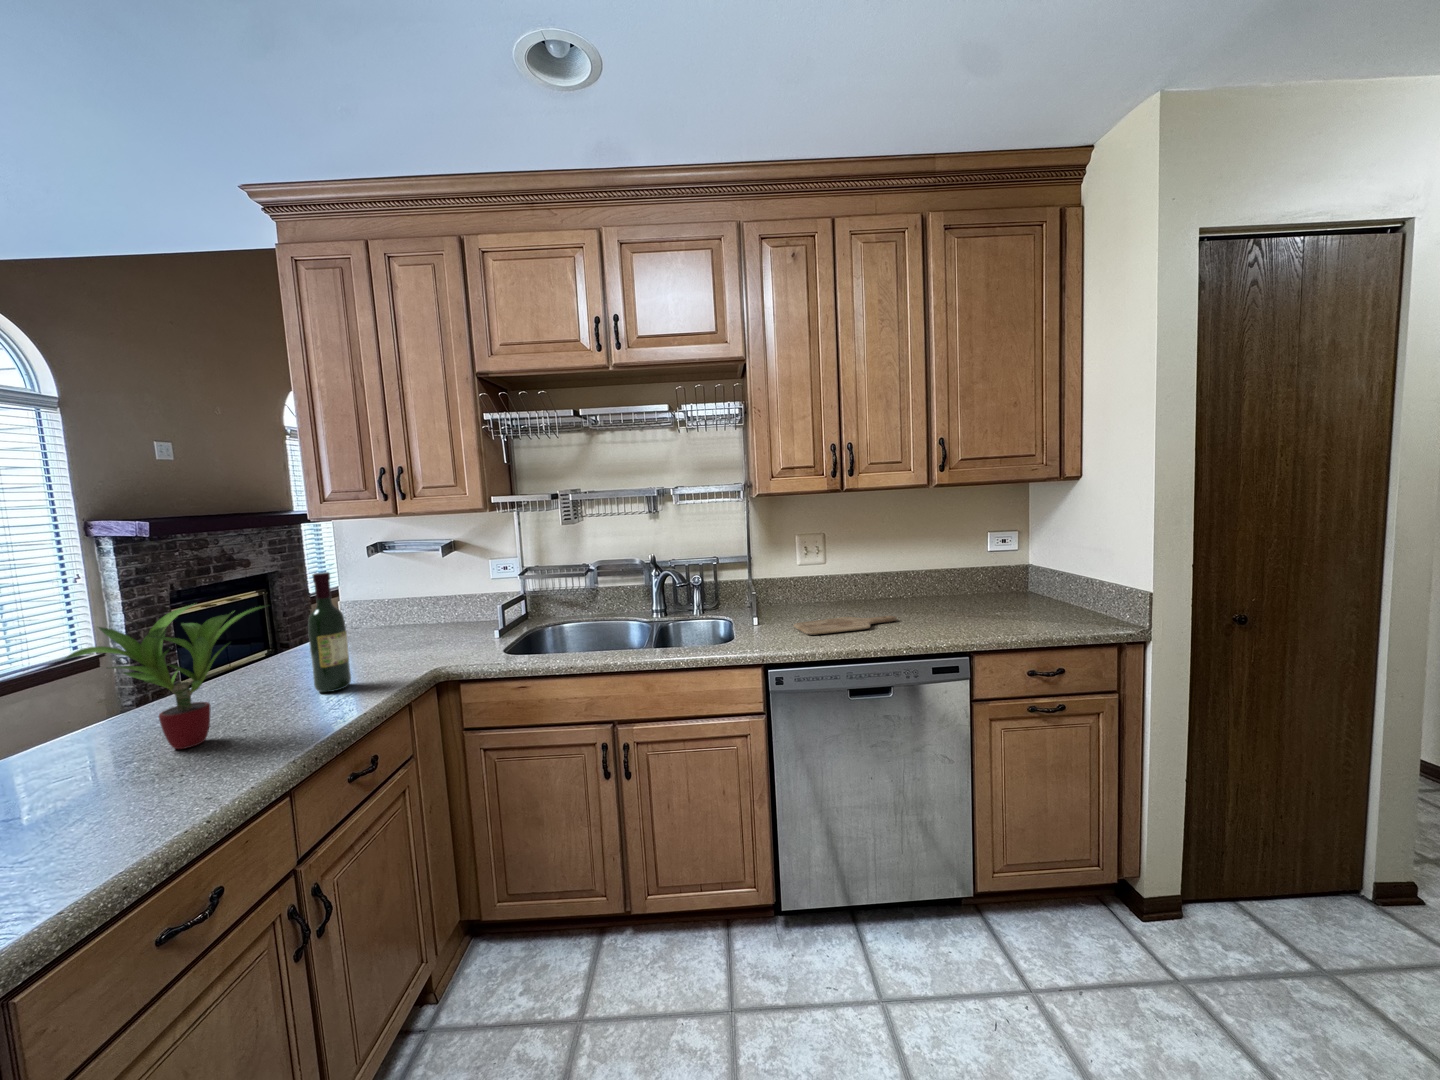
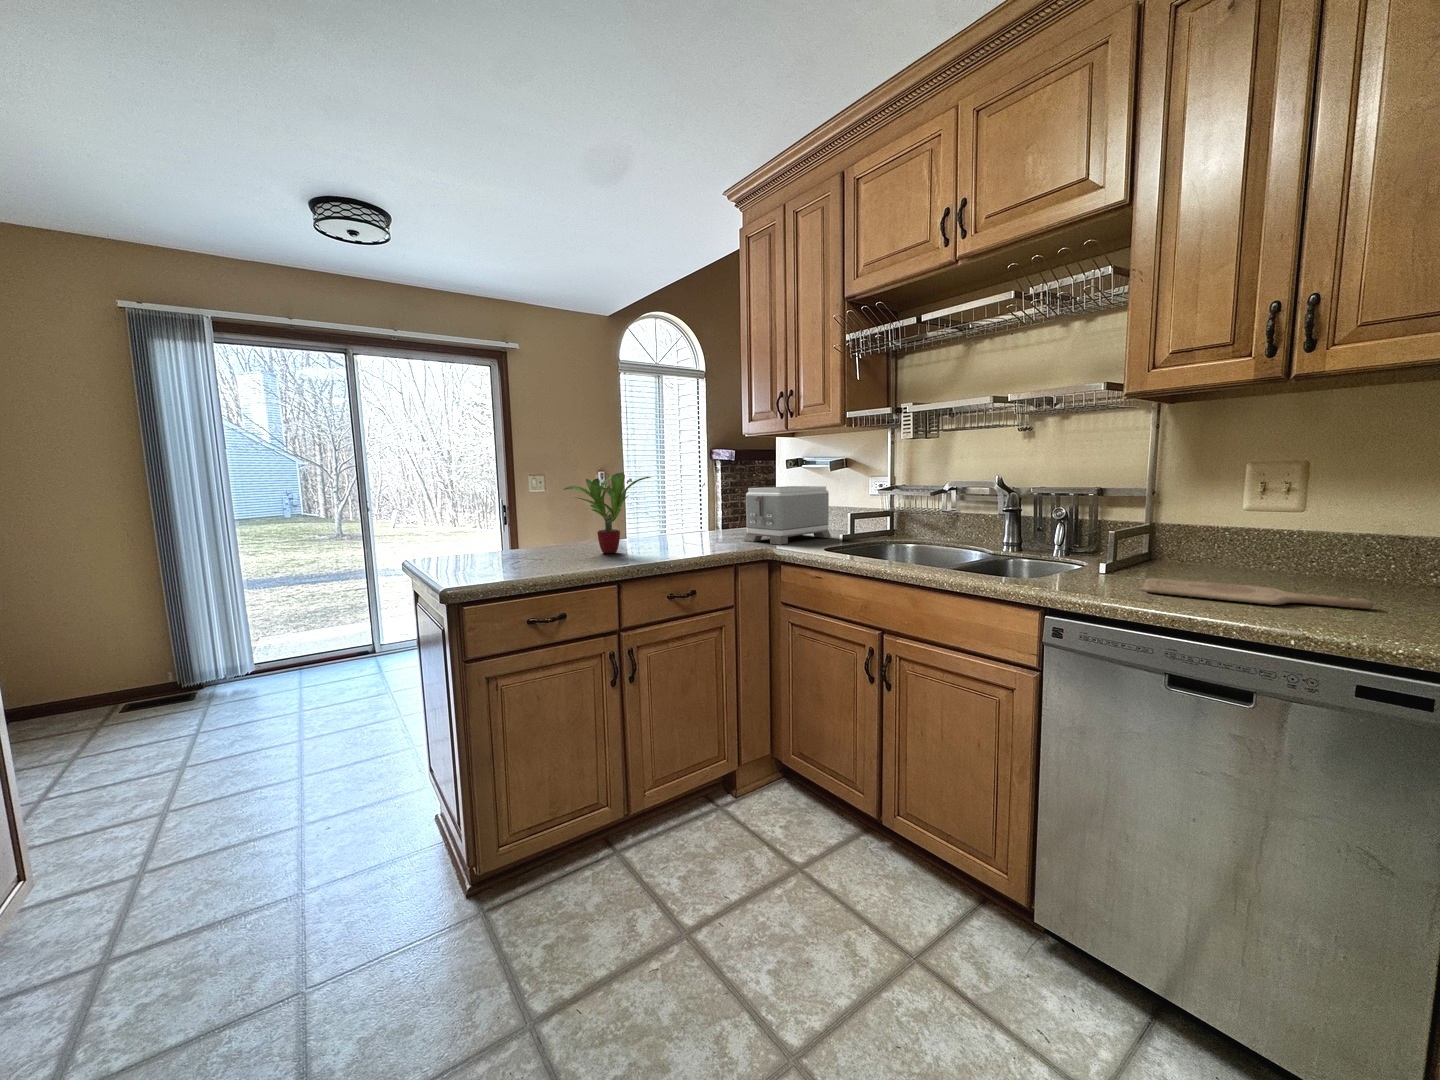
wine bottle: present [308,572,351,692] -> none [687,463,710,548]
toaster: none [371,577,472,662] -> present [744,486,831,544]

